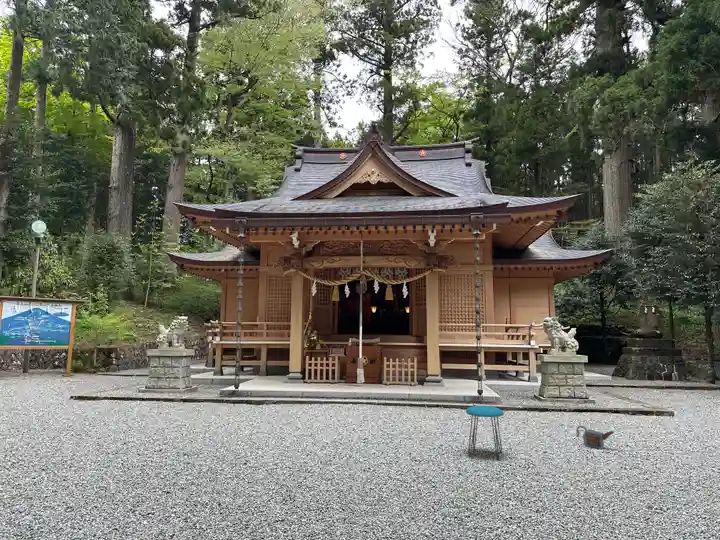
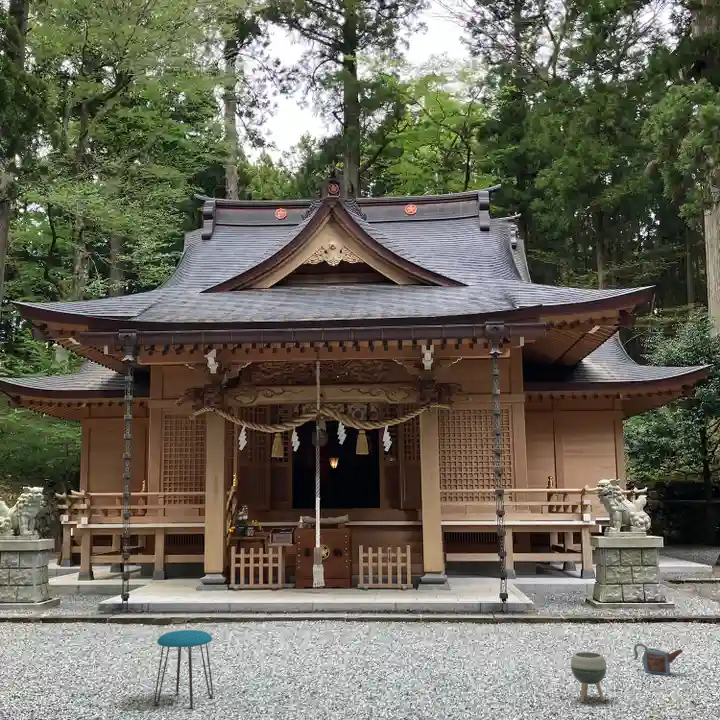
stool: present [466,406,504,460] -> present [154,630,213,709]
planter: none [534,430,561,467] -> present [571,652,606,702]

